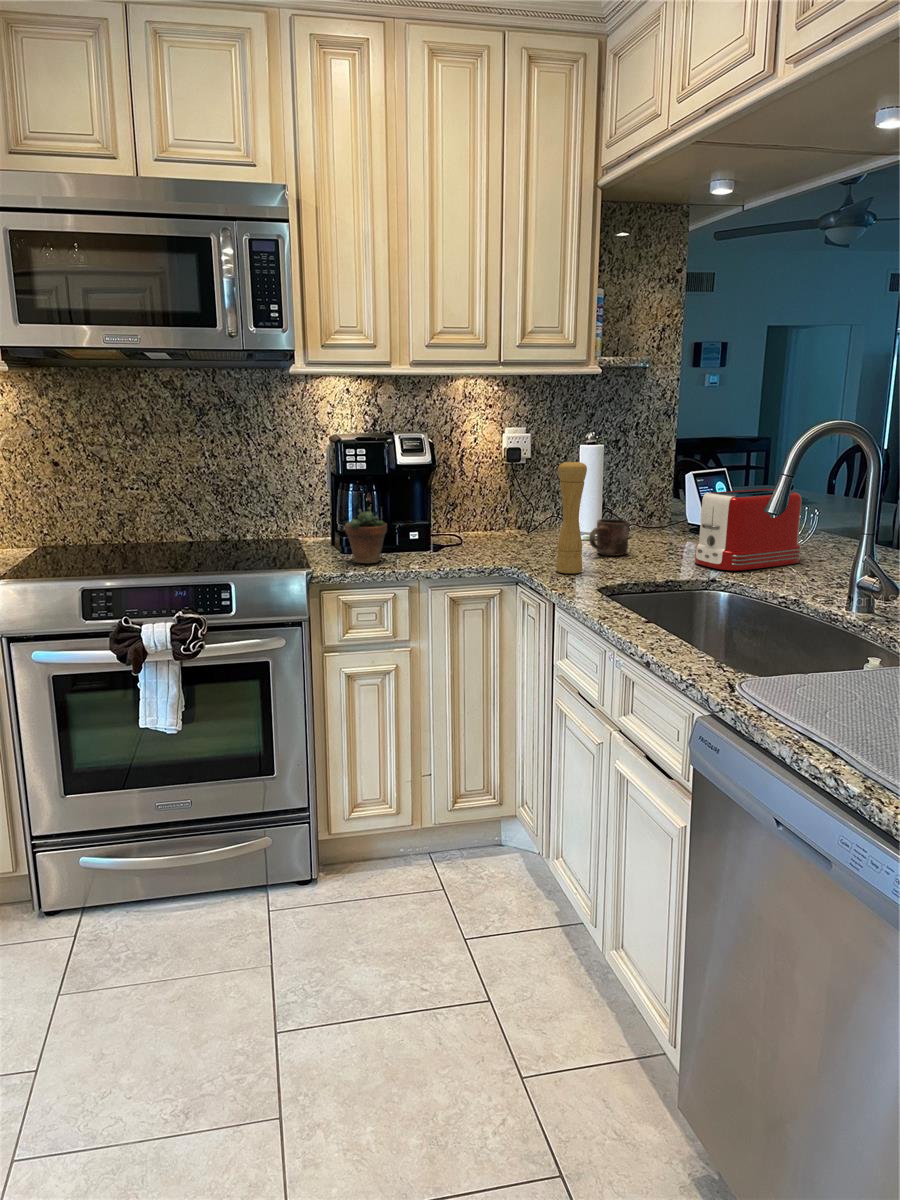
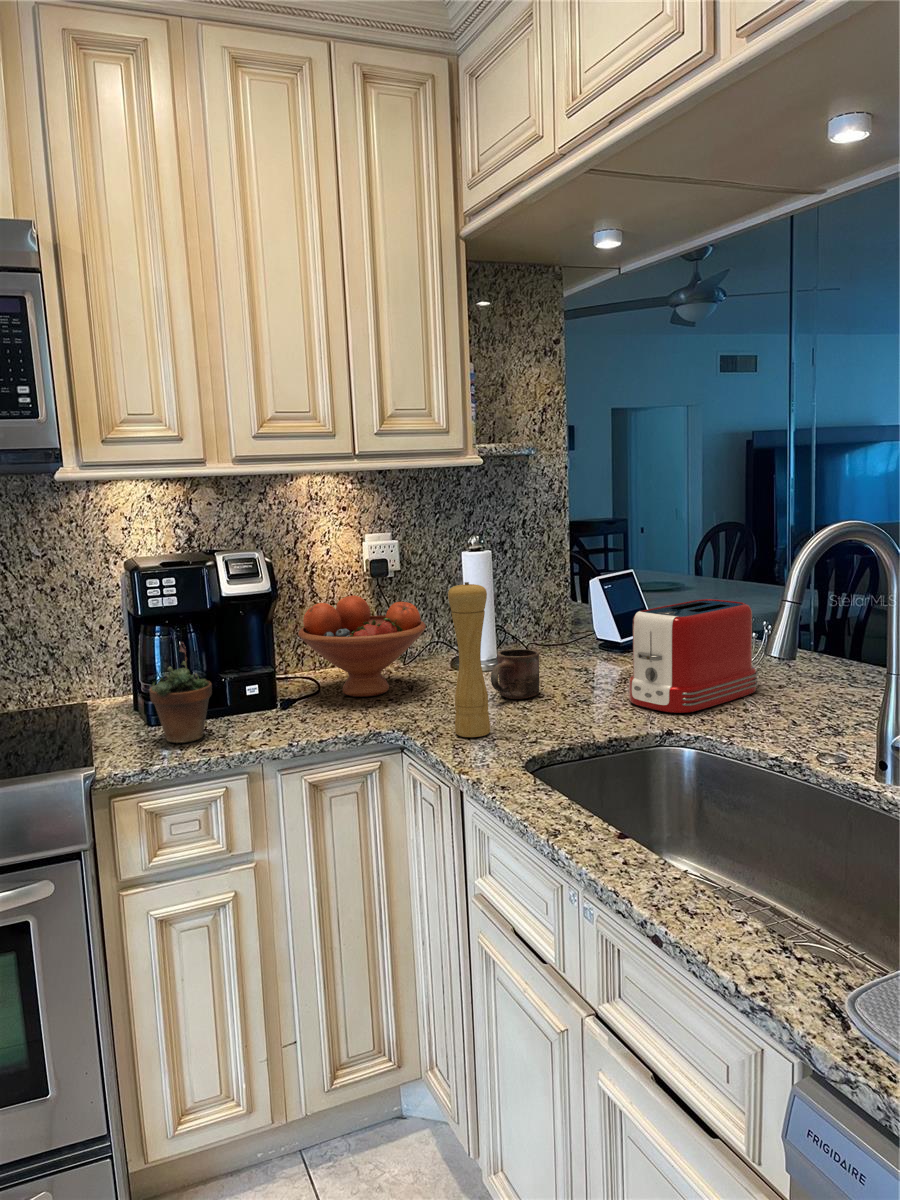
fruit bowl: none [450,472,546,548] -> present [298,595,426,697]

